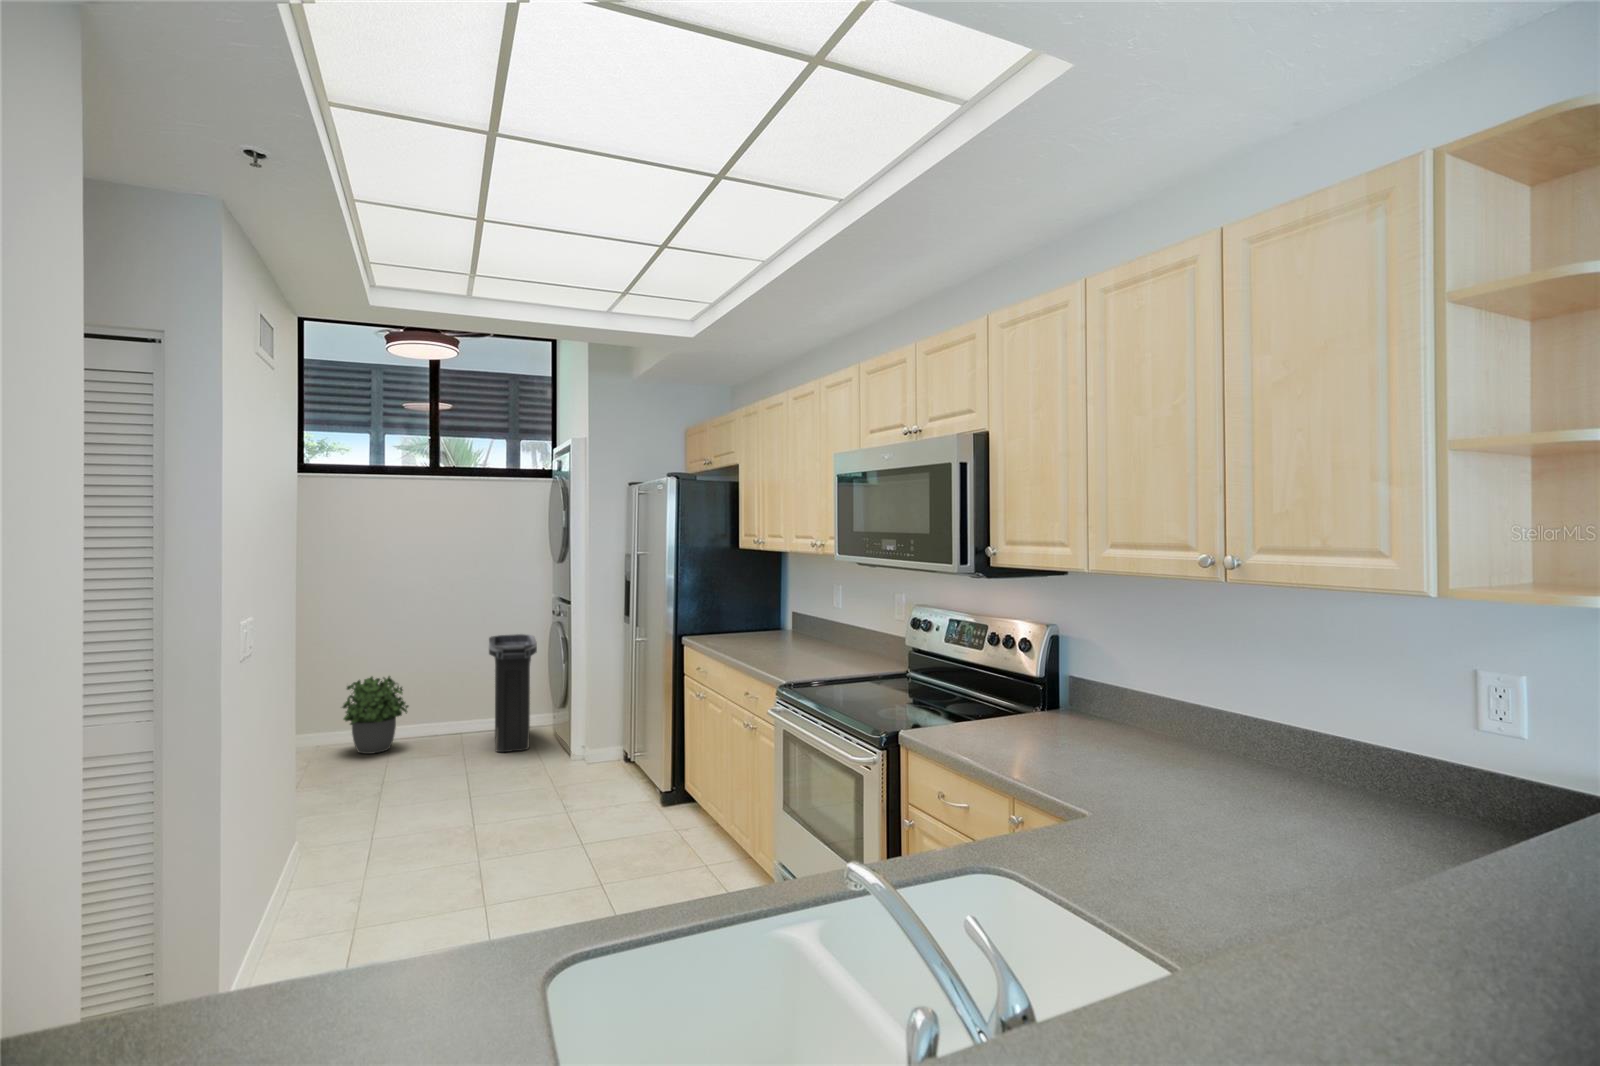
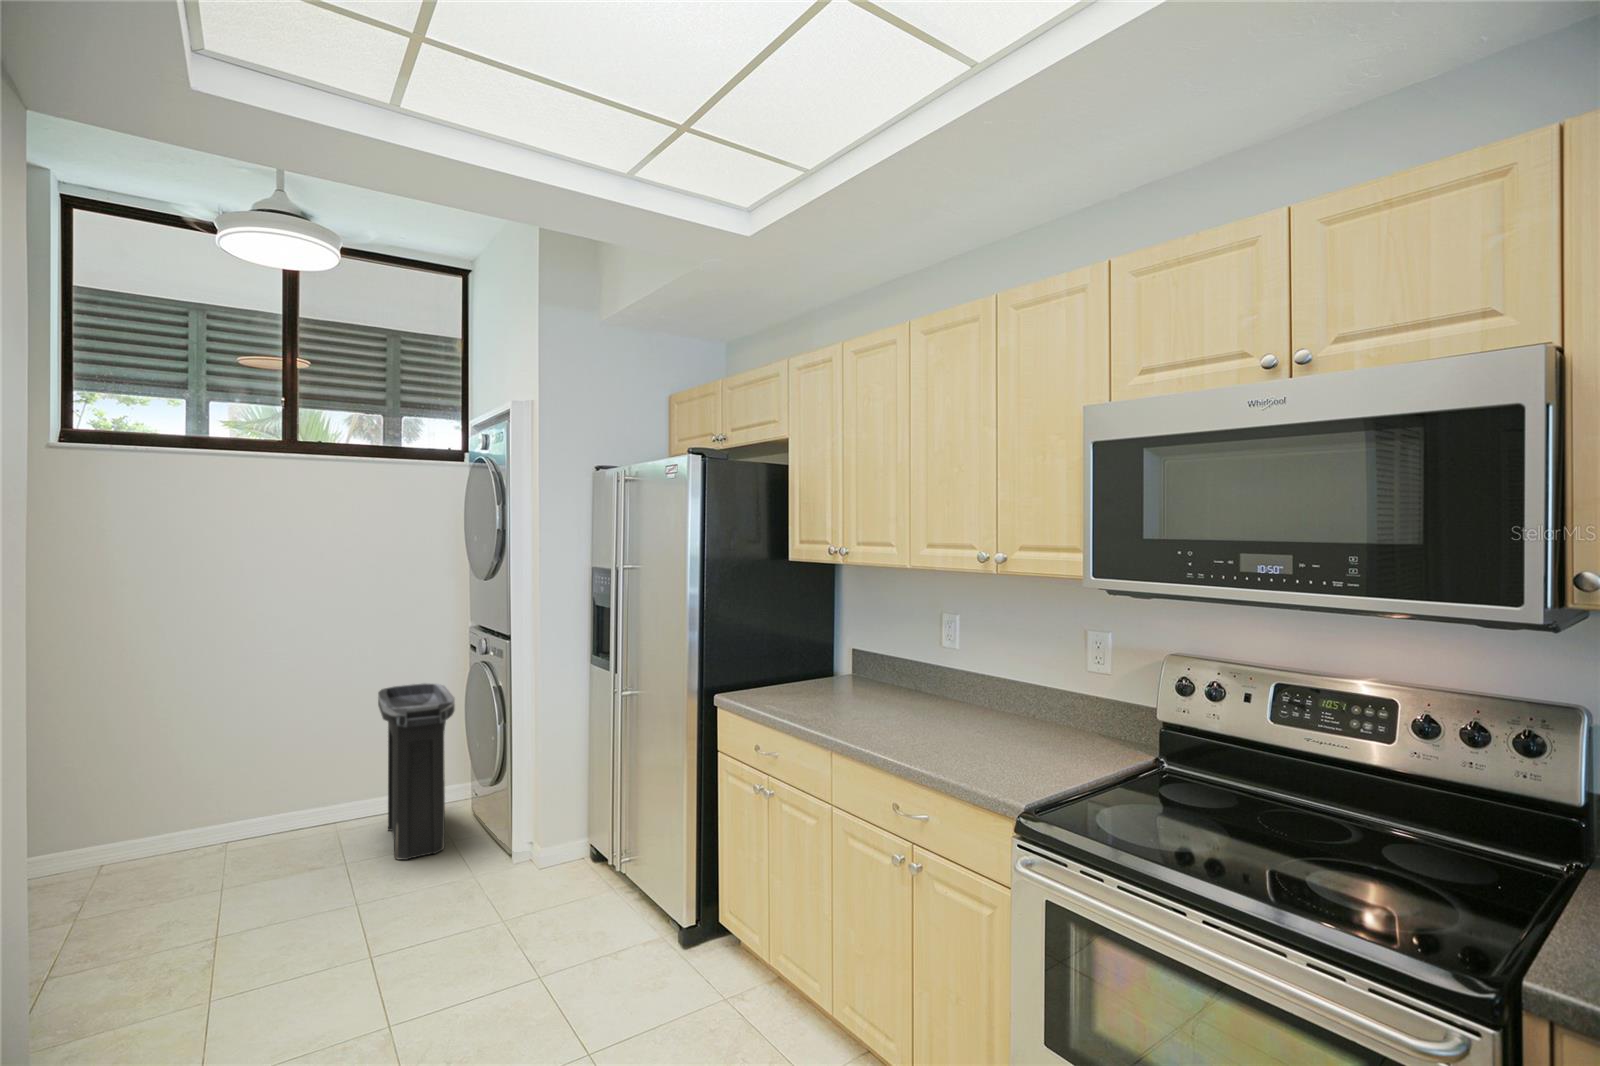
potted plant: present [342,676,408,754] -> none [138,757,255,881]

